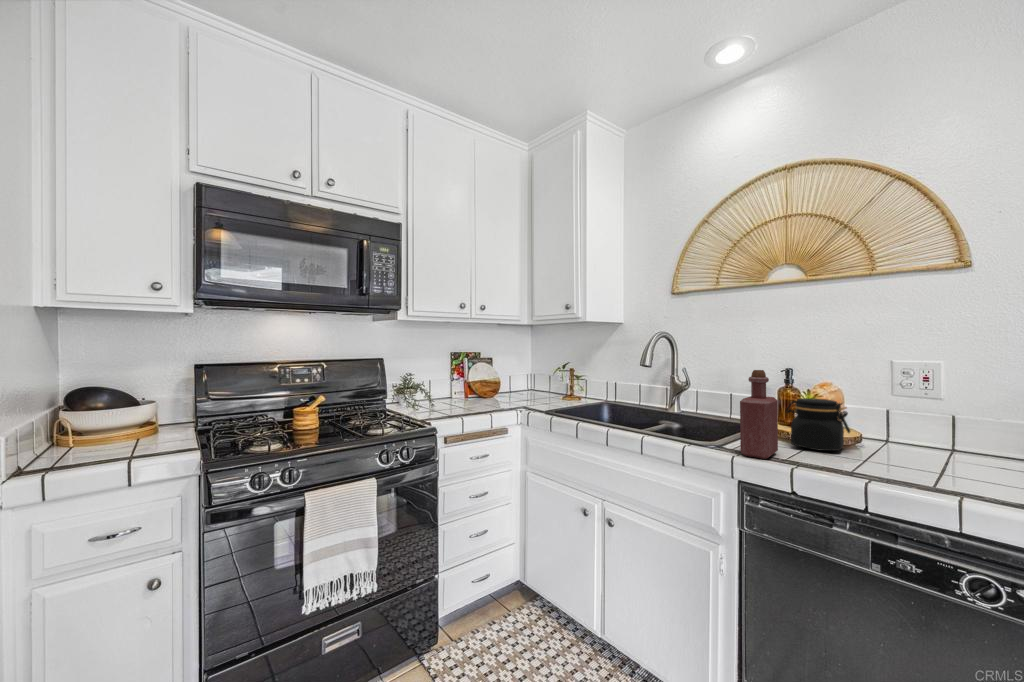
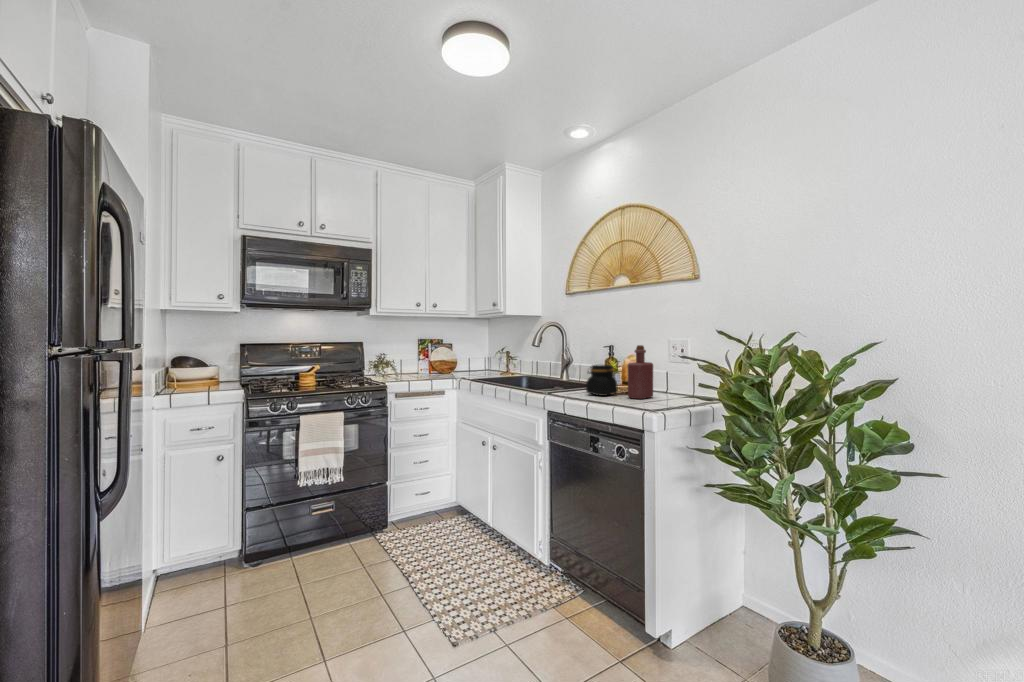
bottle: present [740,370,778,459] -> present [627,345,653,399]

